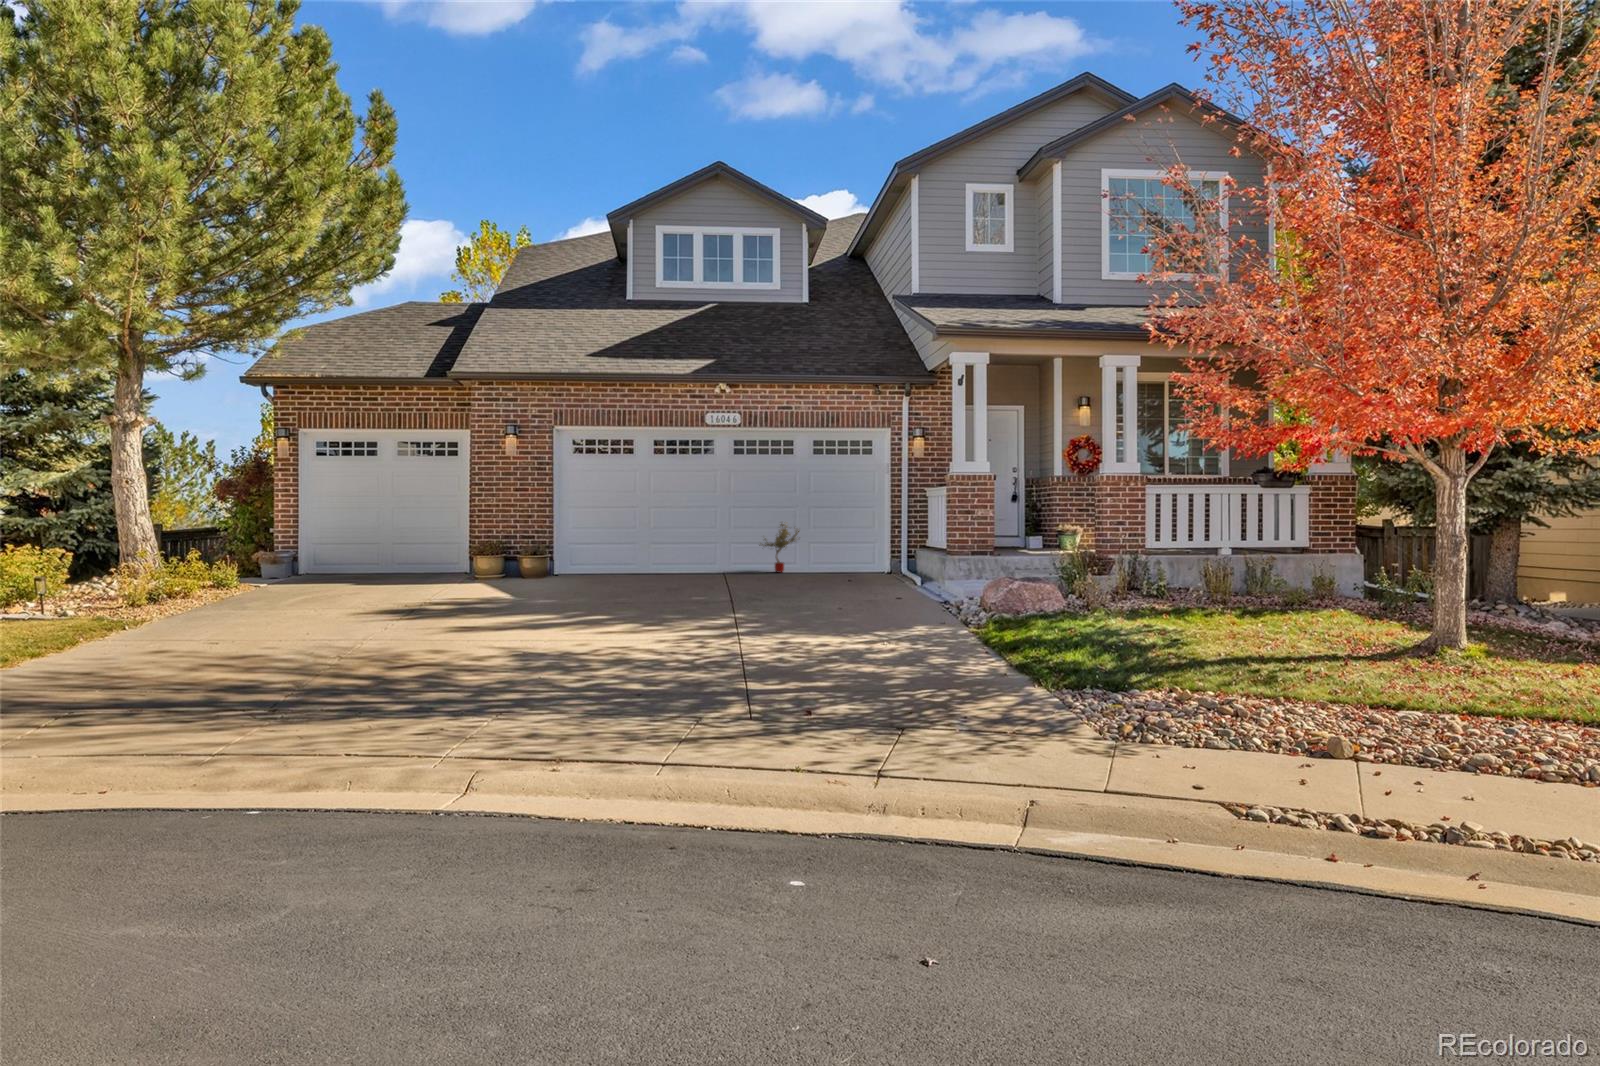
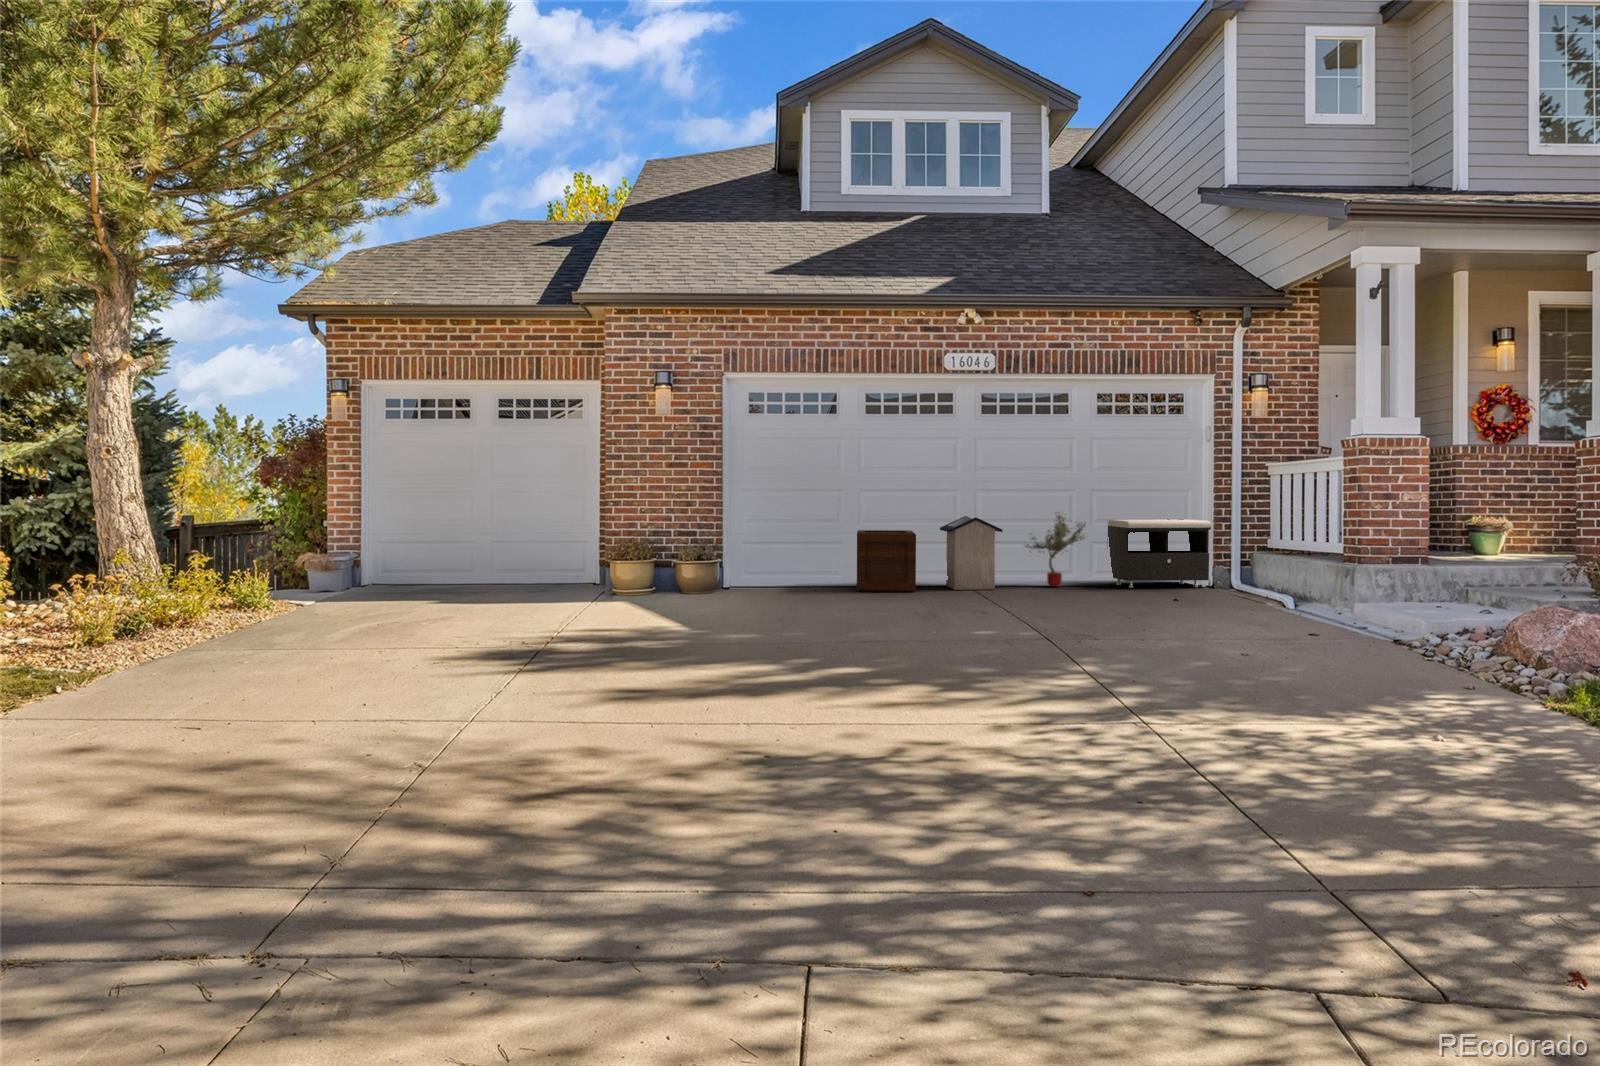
trash can: none [704,524,741,574] -> present [940,516,1003,590]
storage bench: none [819,526,882,572] -> present [1107,519,1211,588]
wooden crate: none [641,534,685,576] -> present [857,530,916,592]

